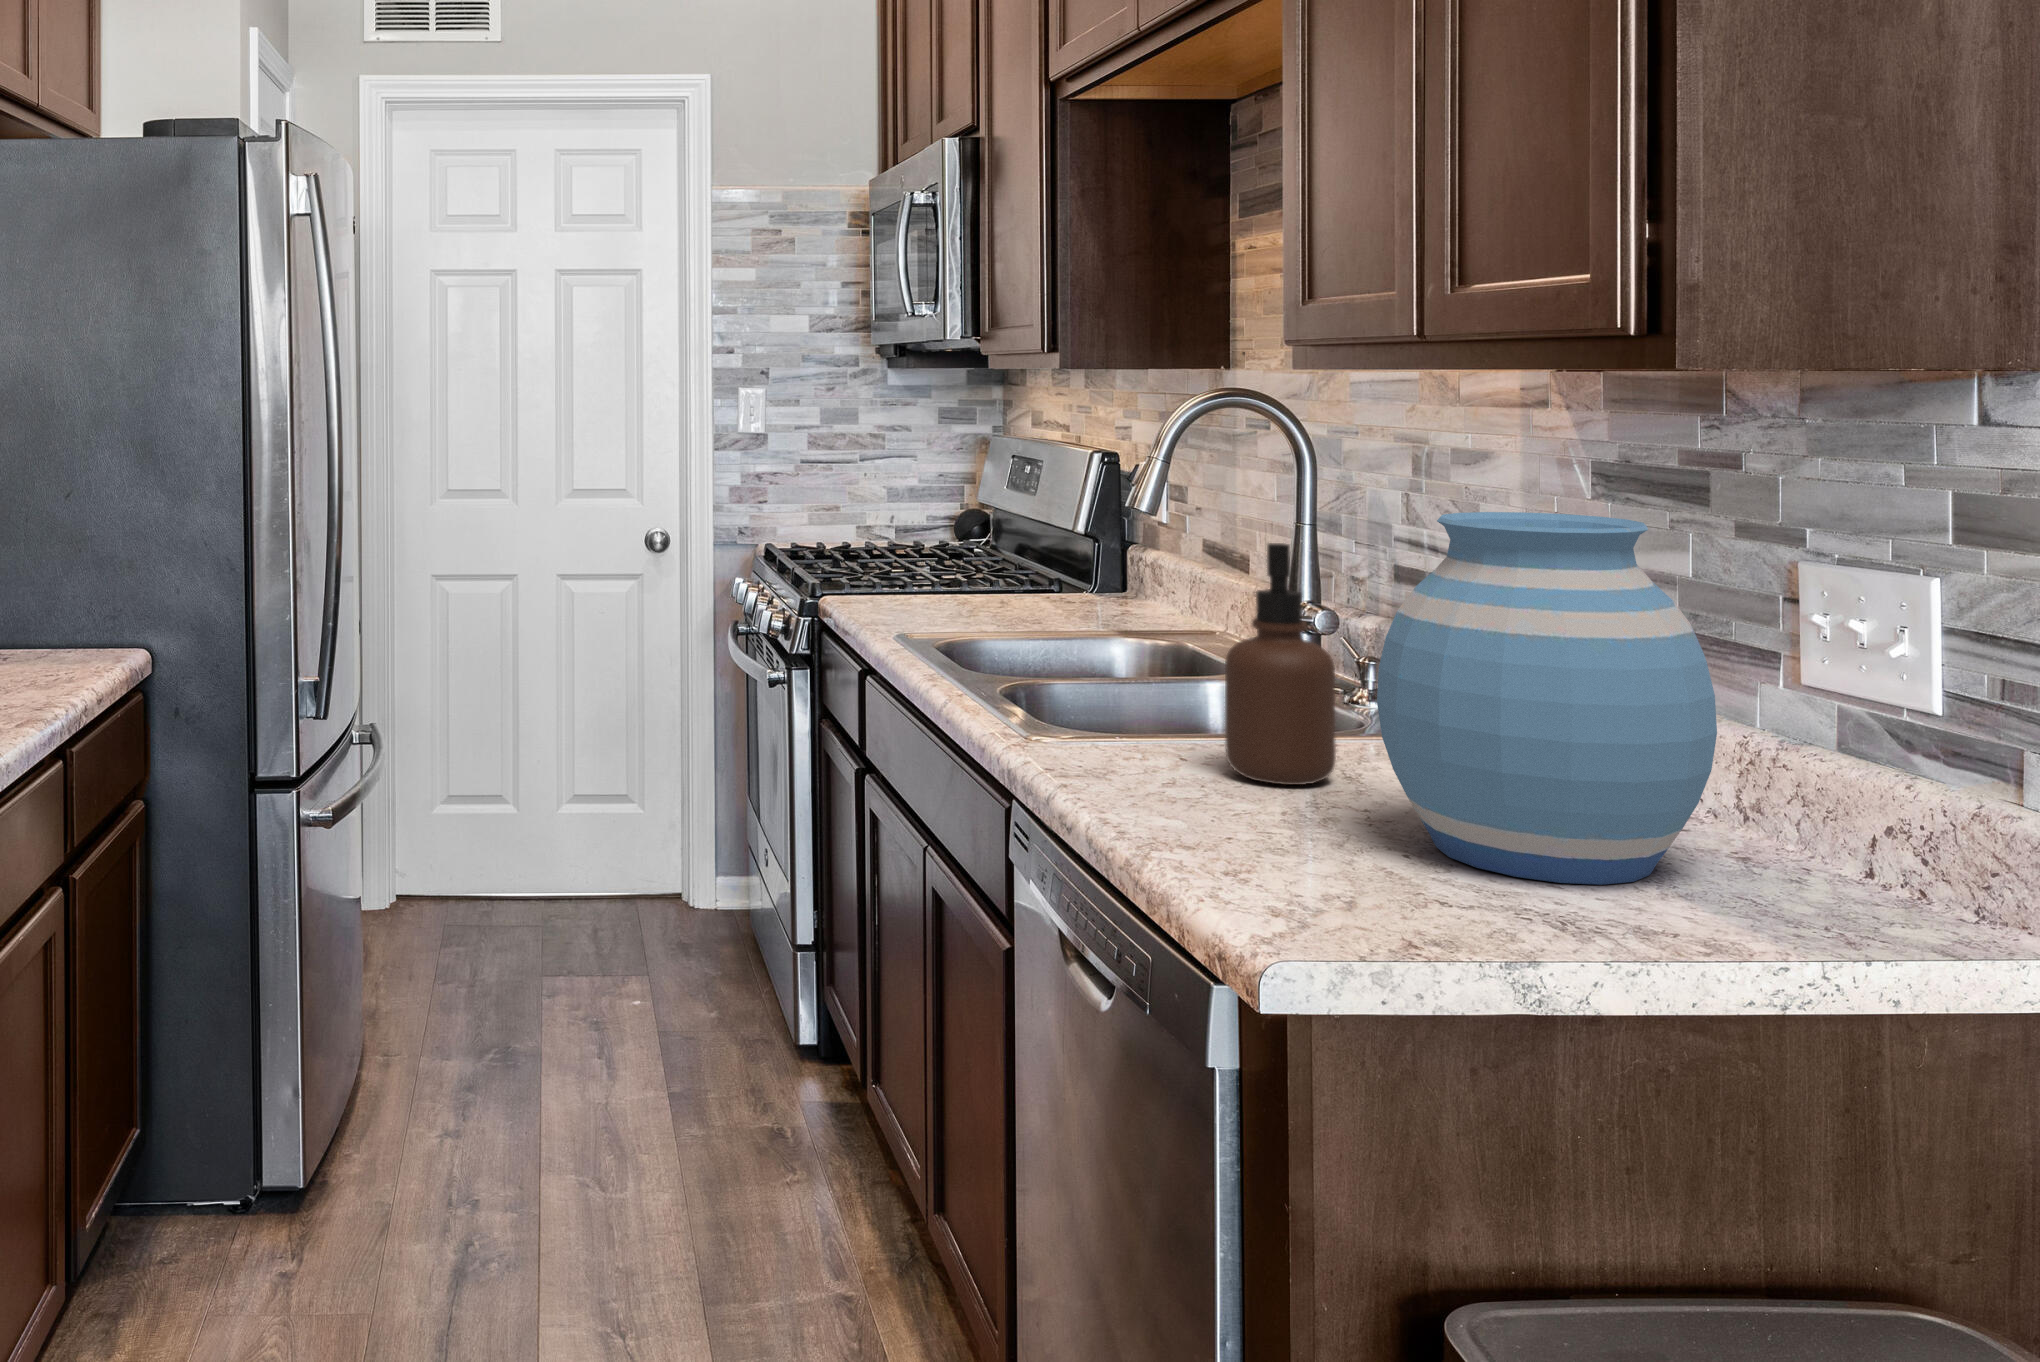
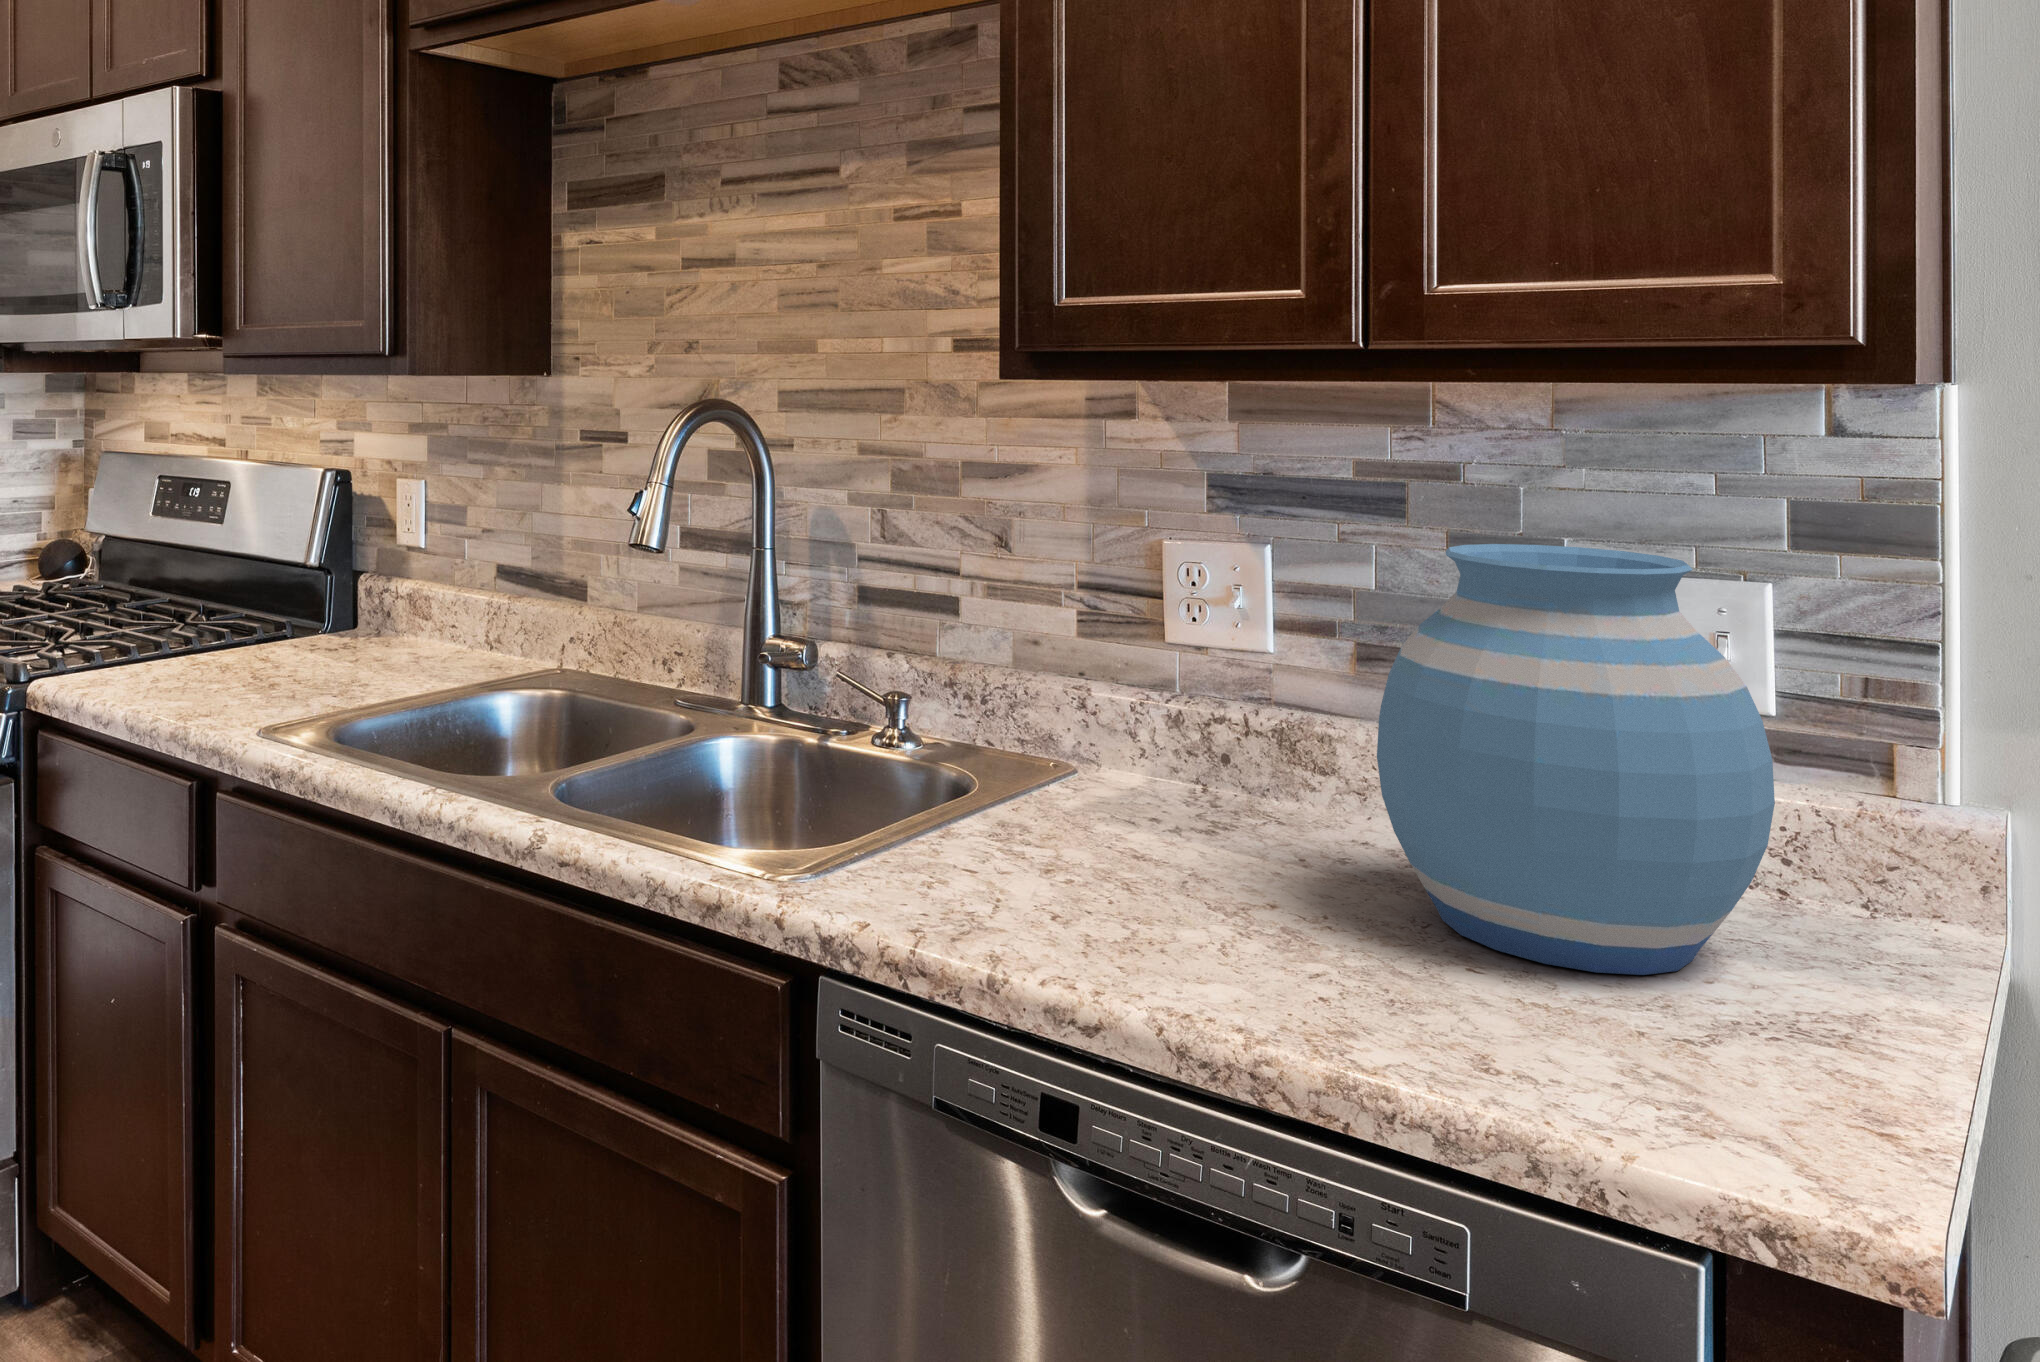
soap dispenser: present [1225,543,1336,785] -> none [1060,593,1191,890]

